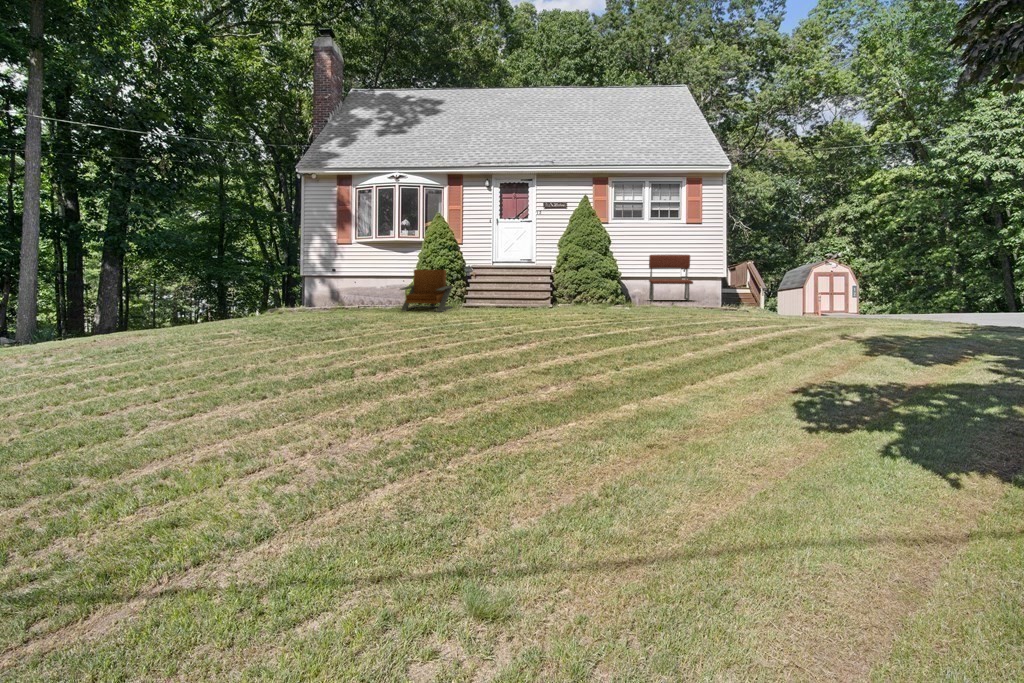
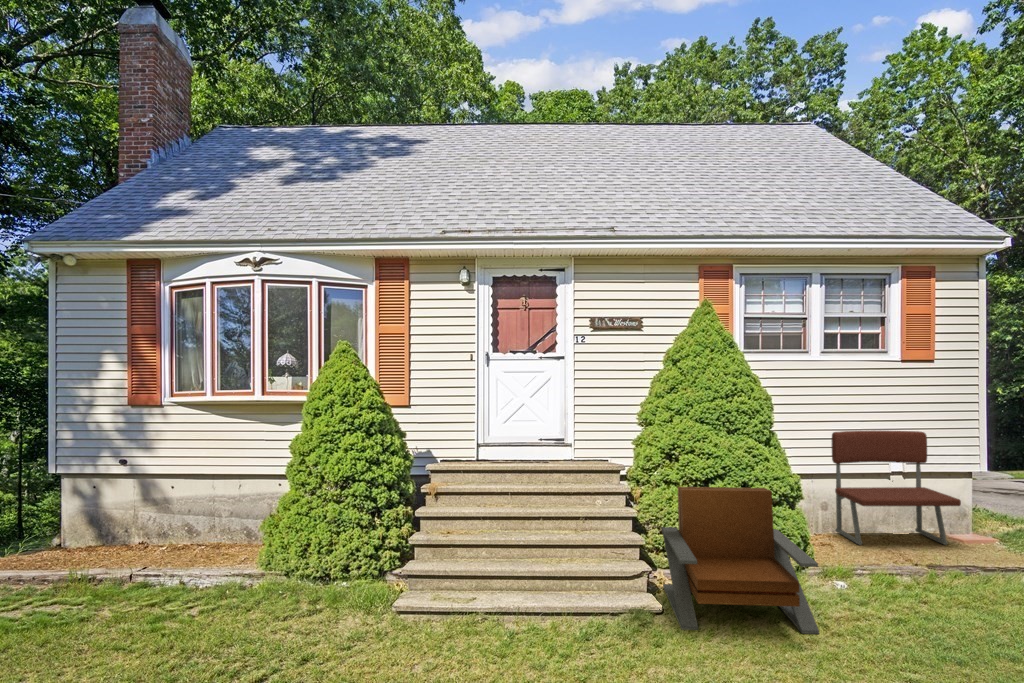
lounge chair: present [400,269,452,312] -> present [662,487,819,634]

